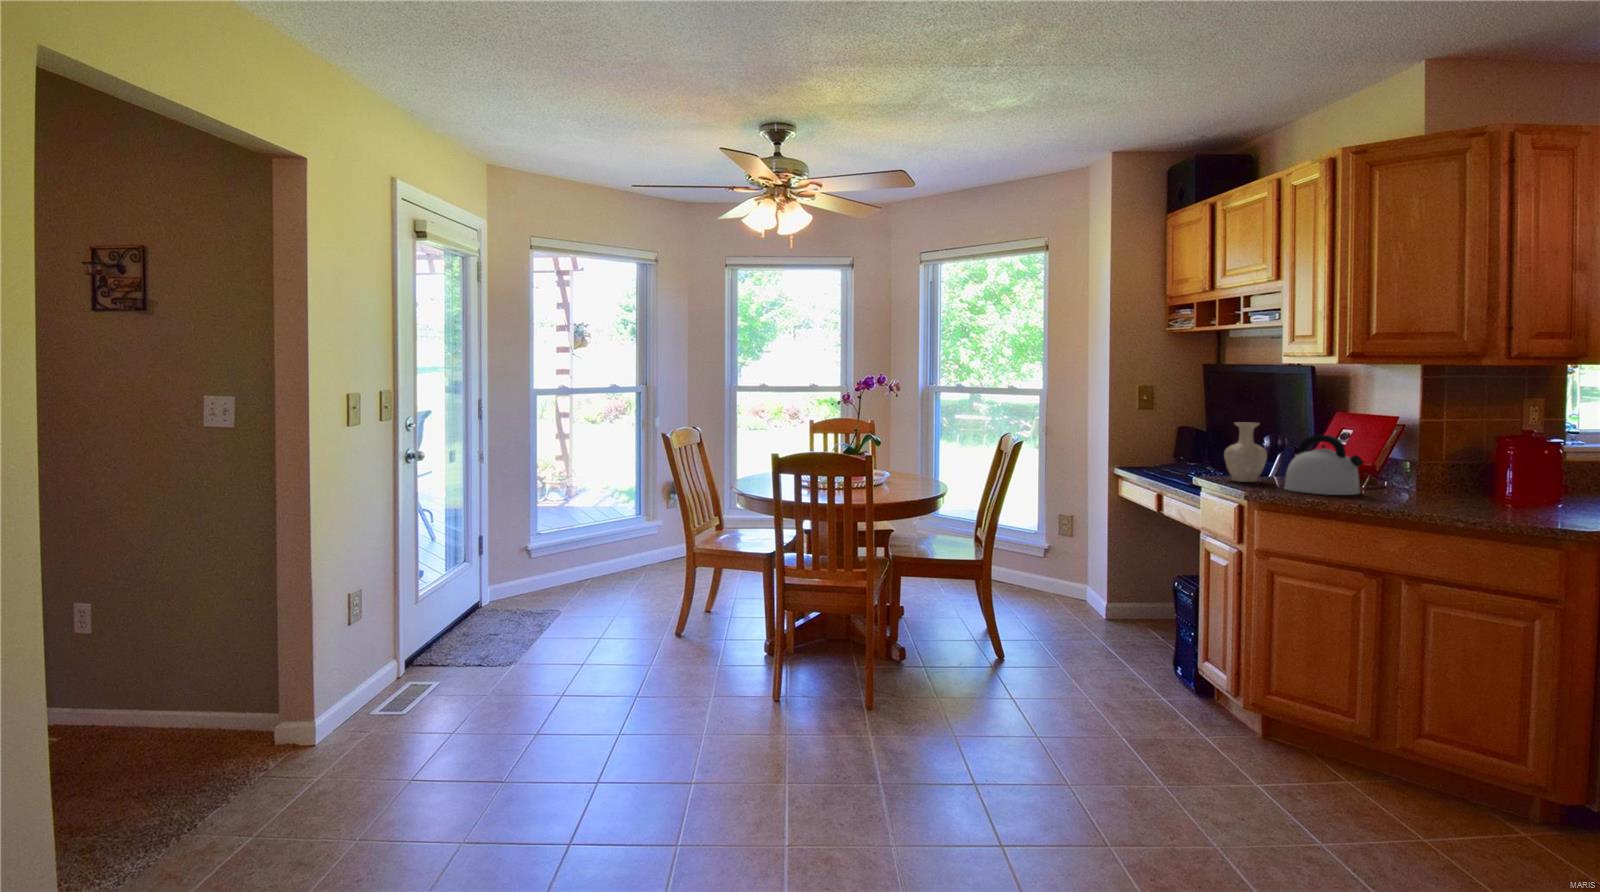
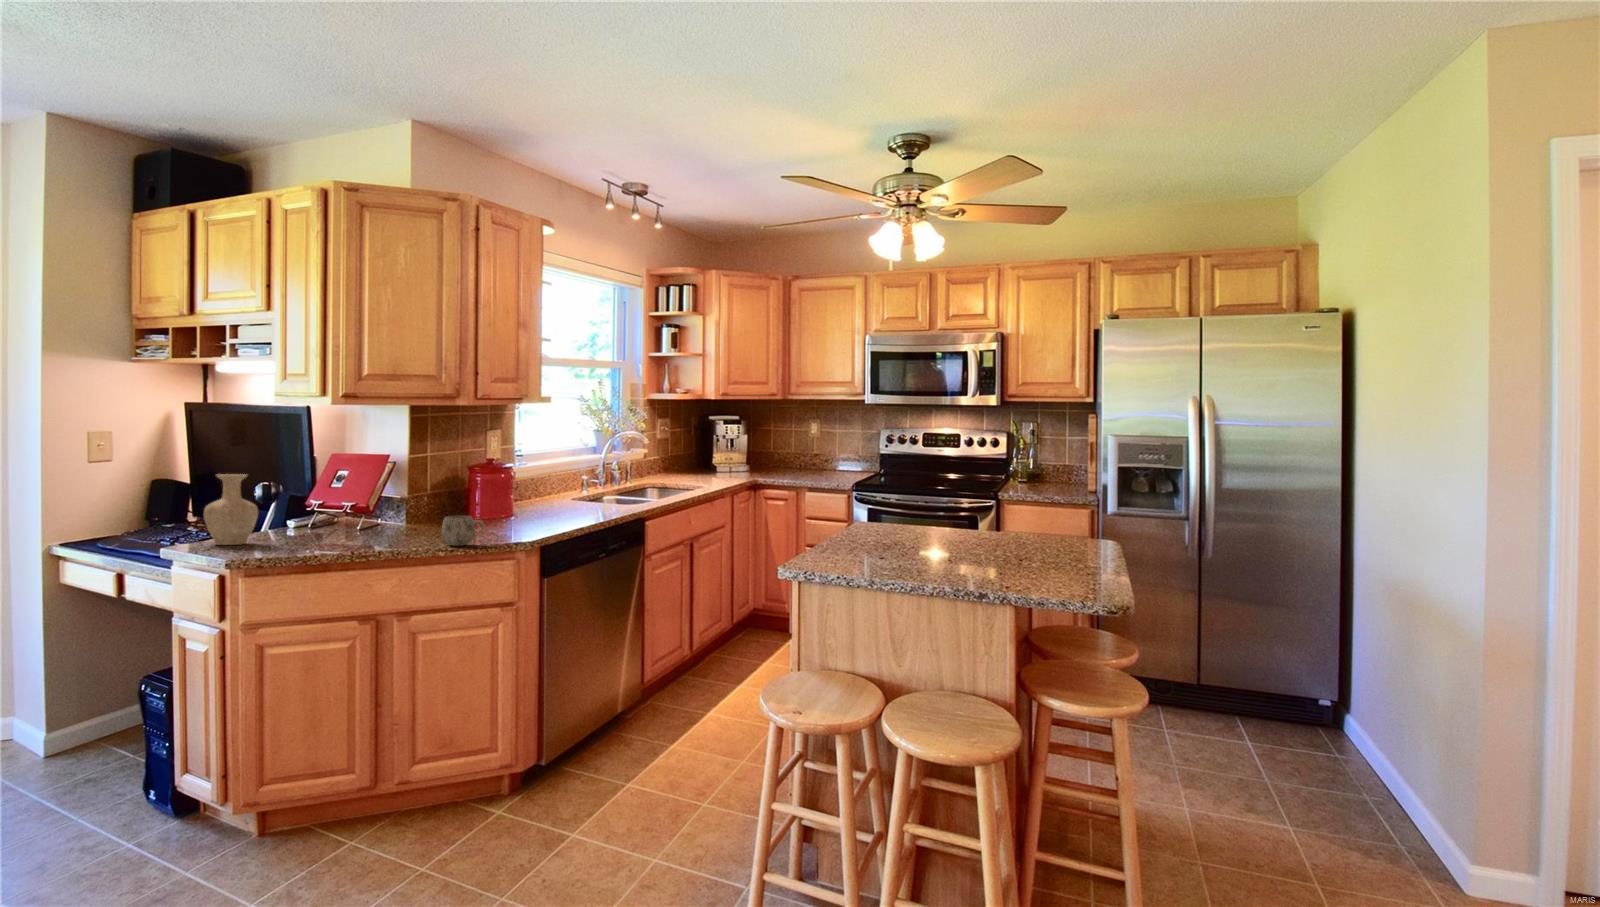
kettle: present [1284,435,1363,495] -> none [277,487,361,553]
mug: none [1449,470,1502,501] -> present [442,516,485,546]

